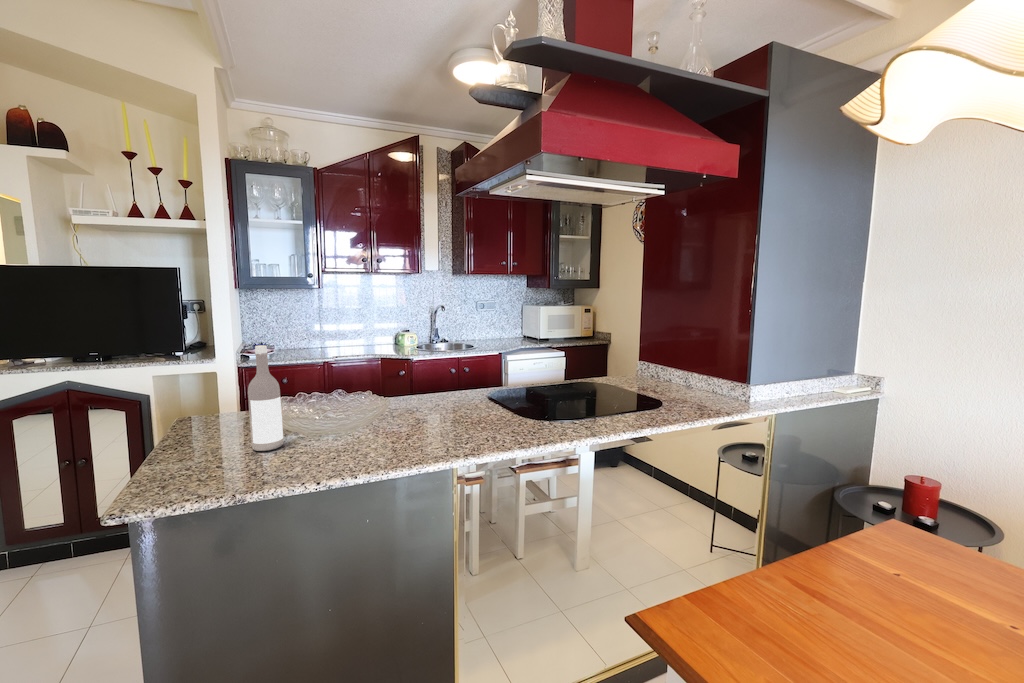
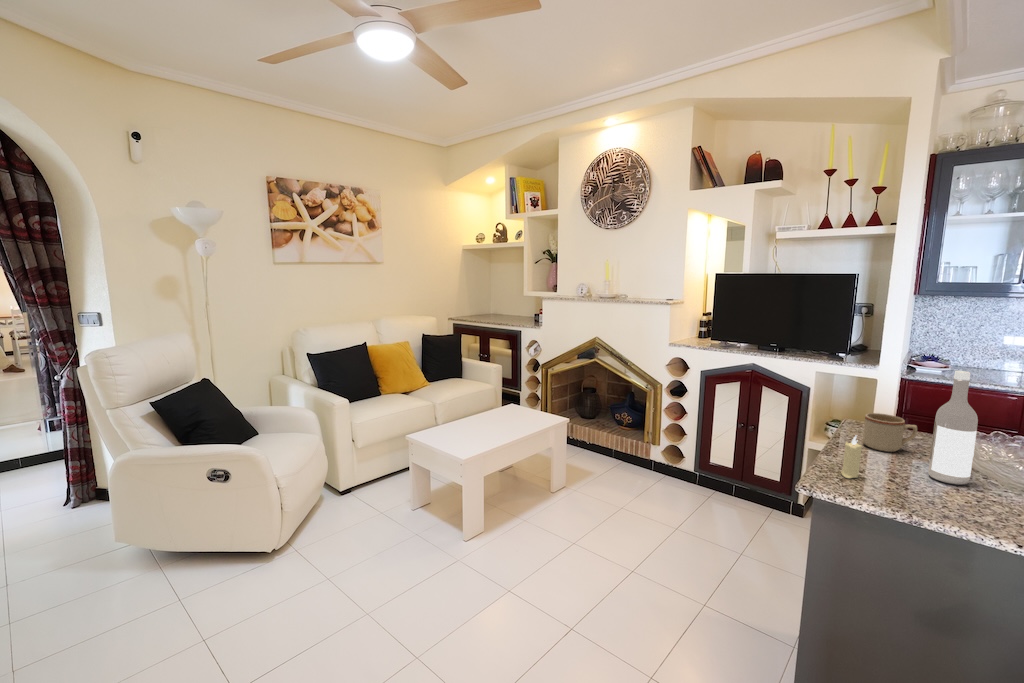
mug: none [191,402,242,441] -> present [863,413,917,452]
candle: none [163,432,184,484] -> present [841,436,862,478]

